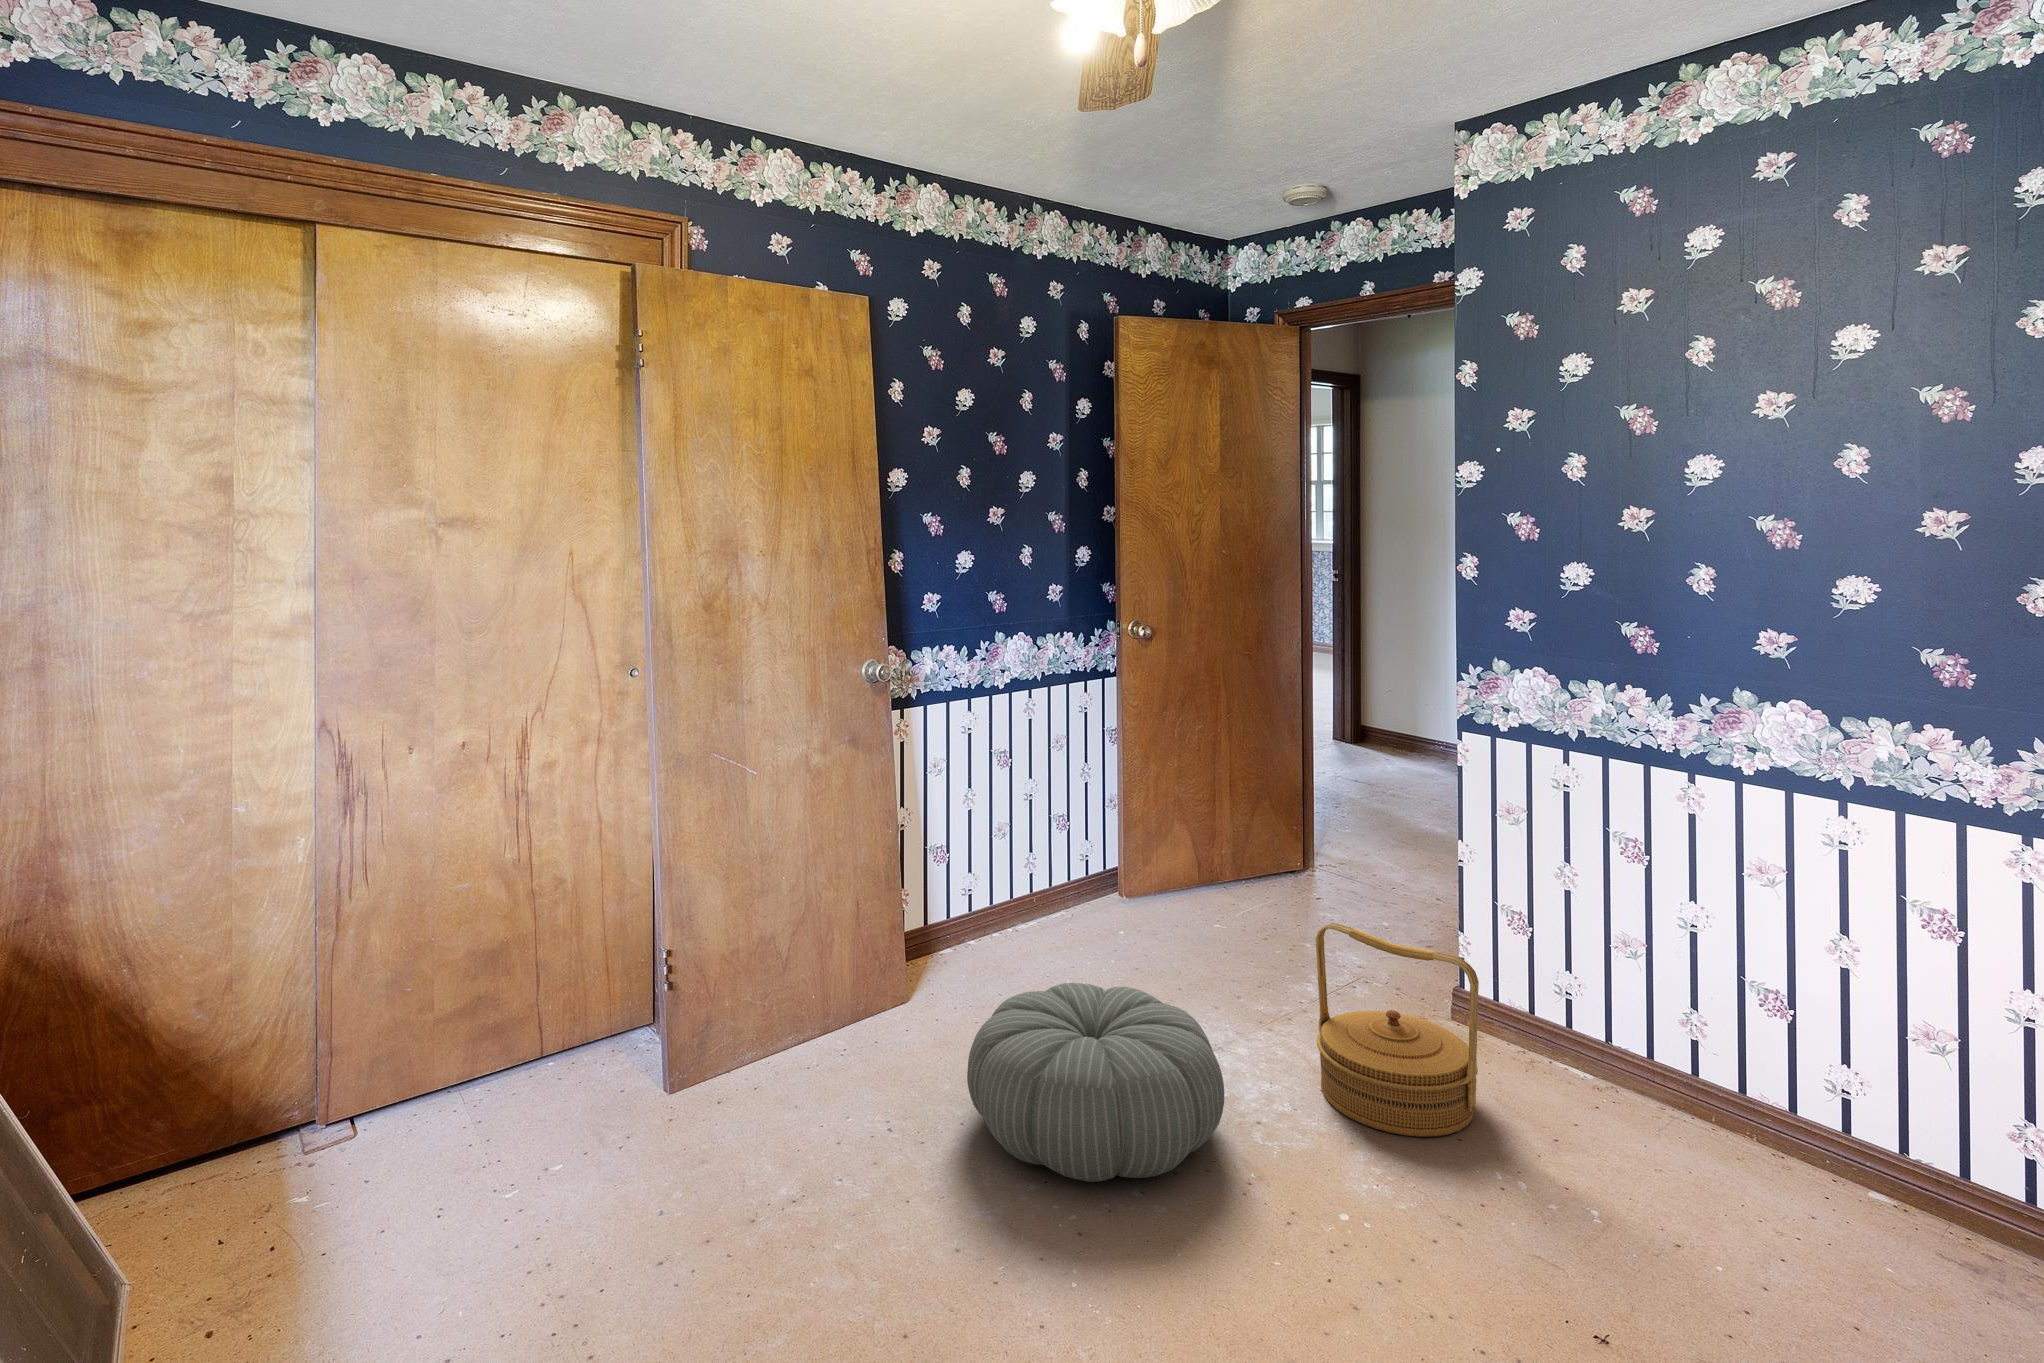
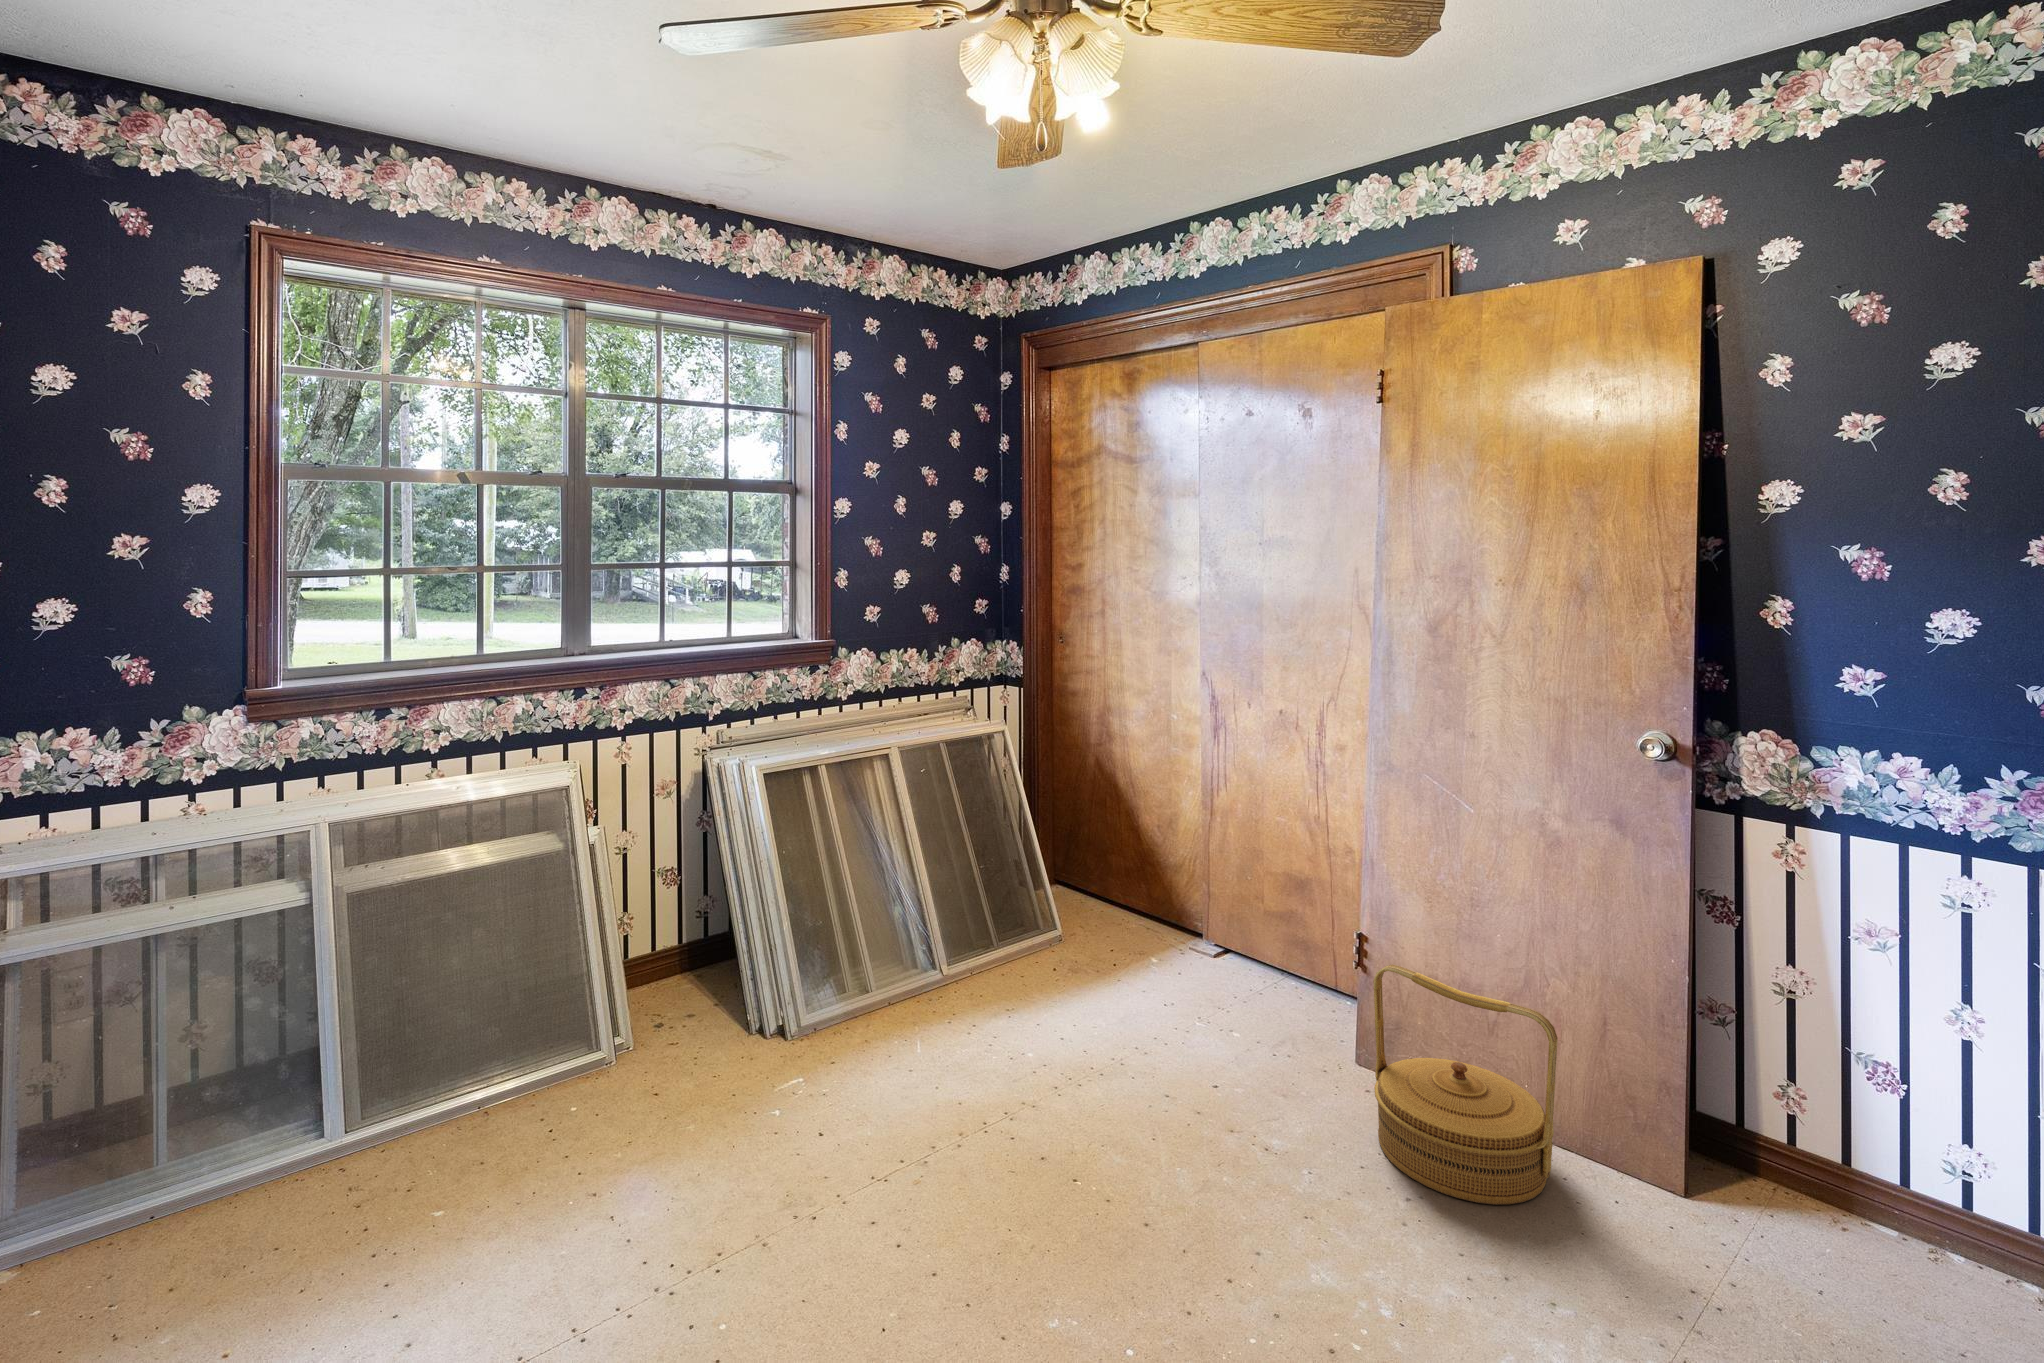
pouf: present [967,983,1224,1182] -> none [1004,1022,1283,1252]

